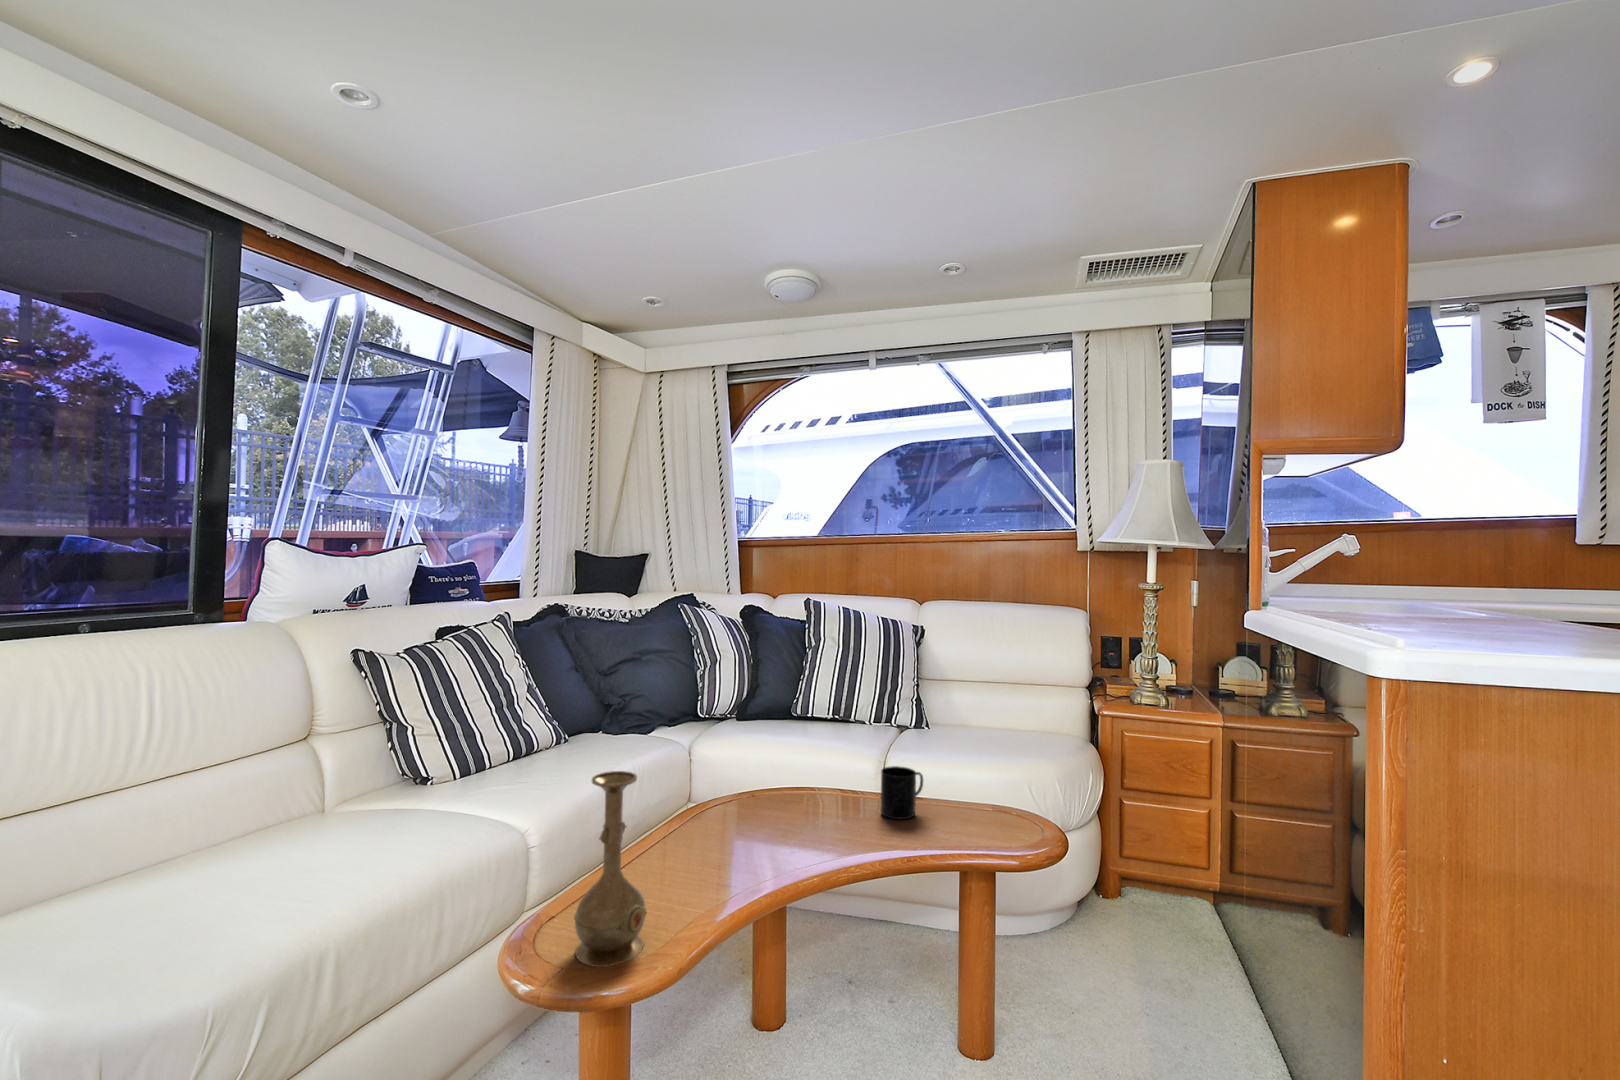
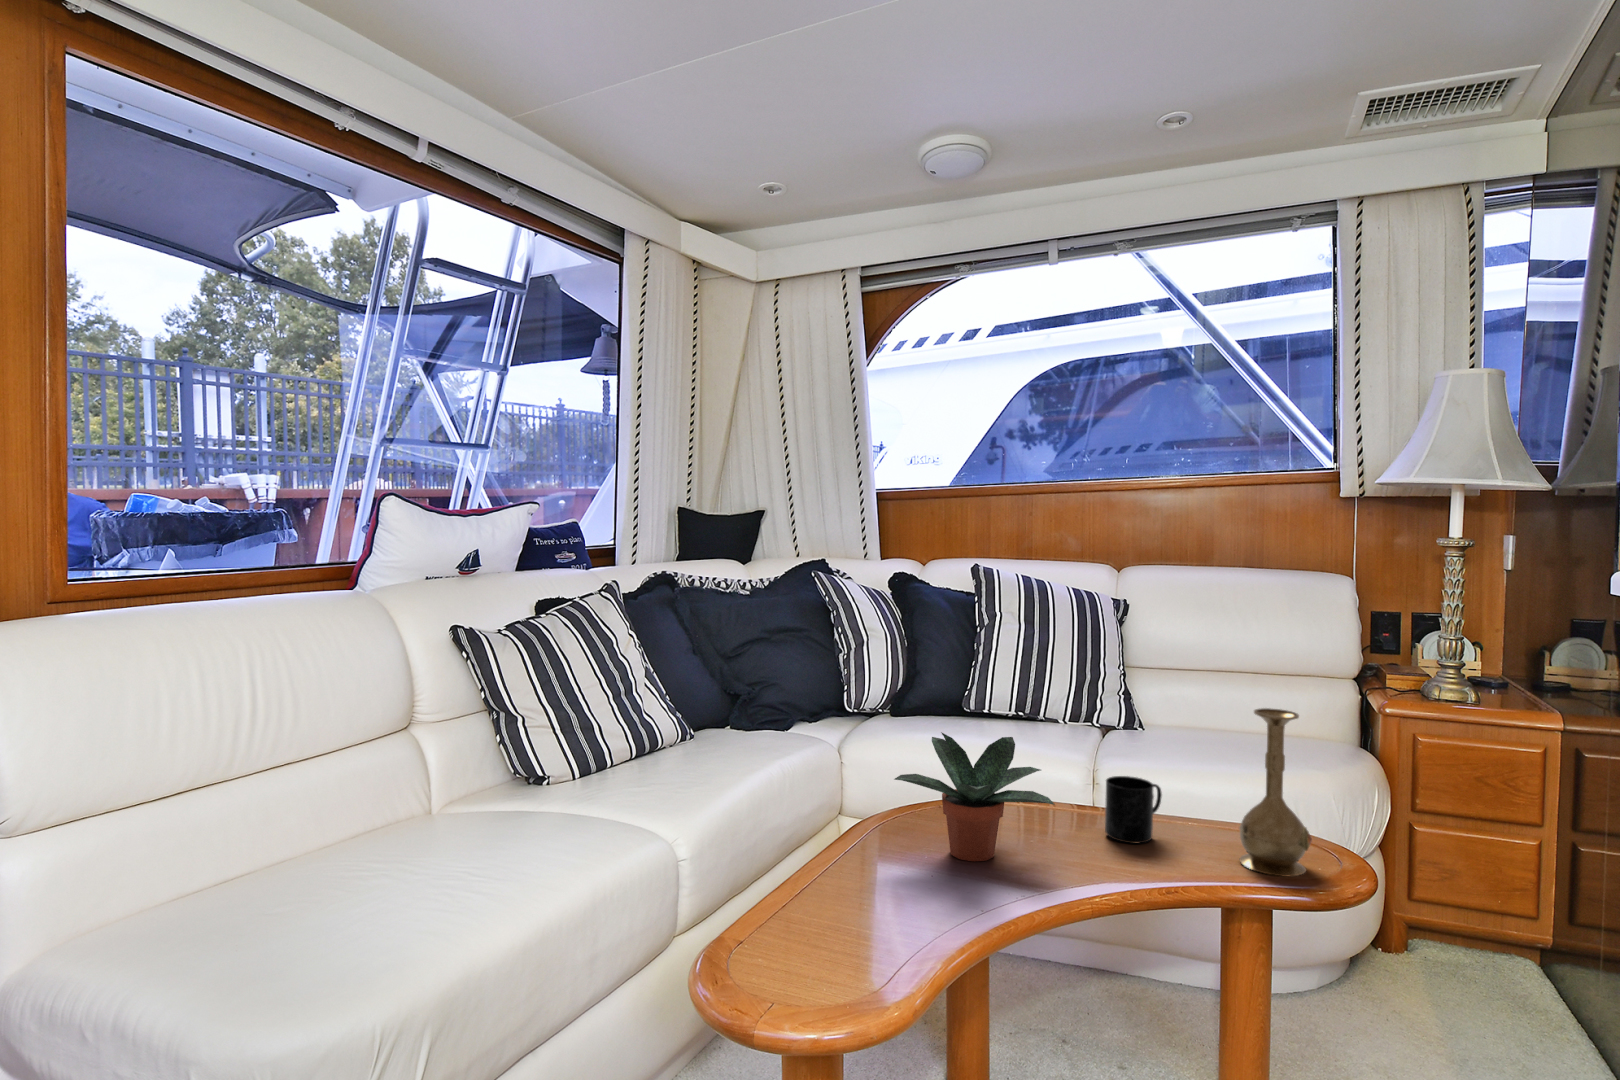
potted plant: none [710,735,834,838] -> present [894,732,1055,862]
vase: present [574,771,646,967] -> present [1239,708,1312,877]

